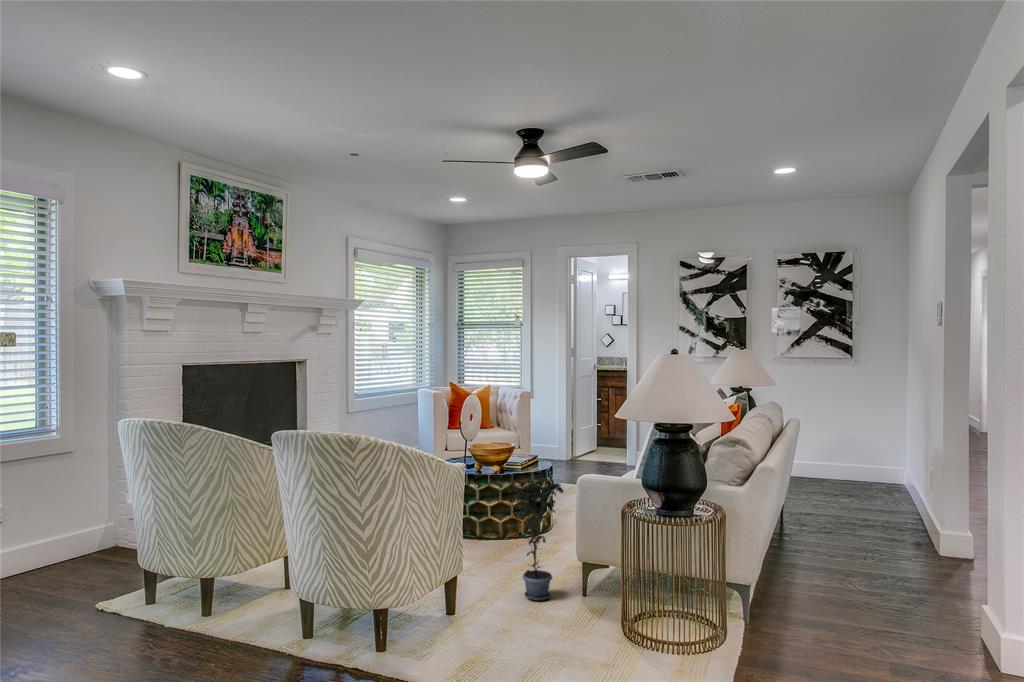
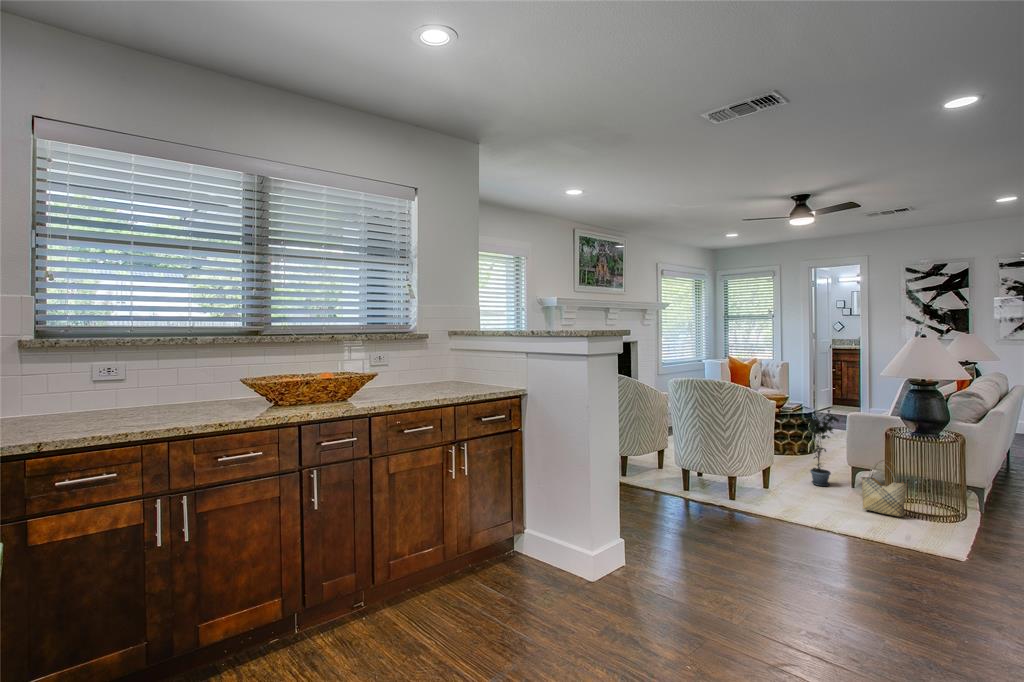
woven basket: none [583,558,647,654] -> present [861,460,907,516]

